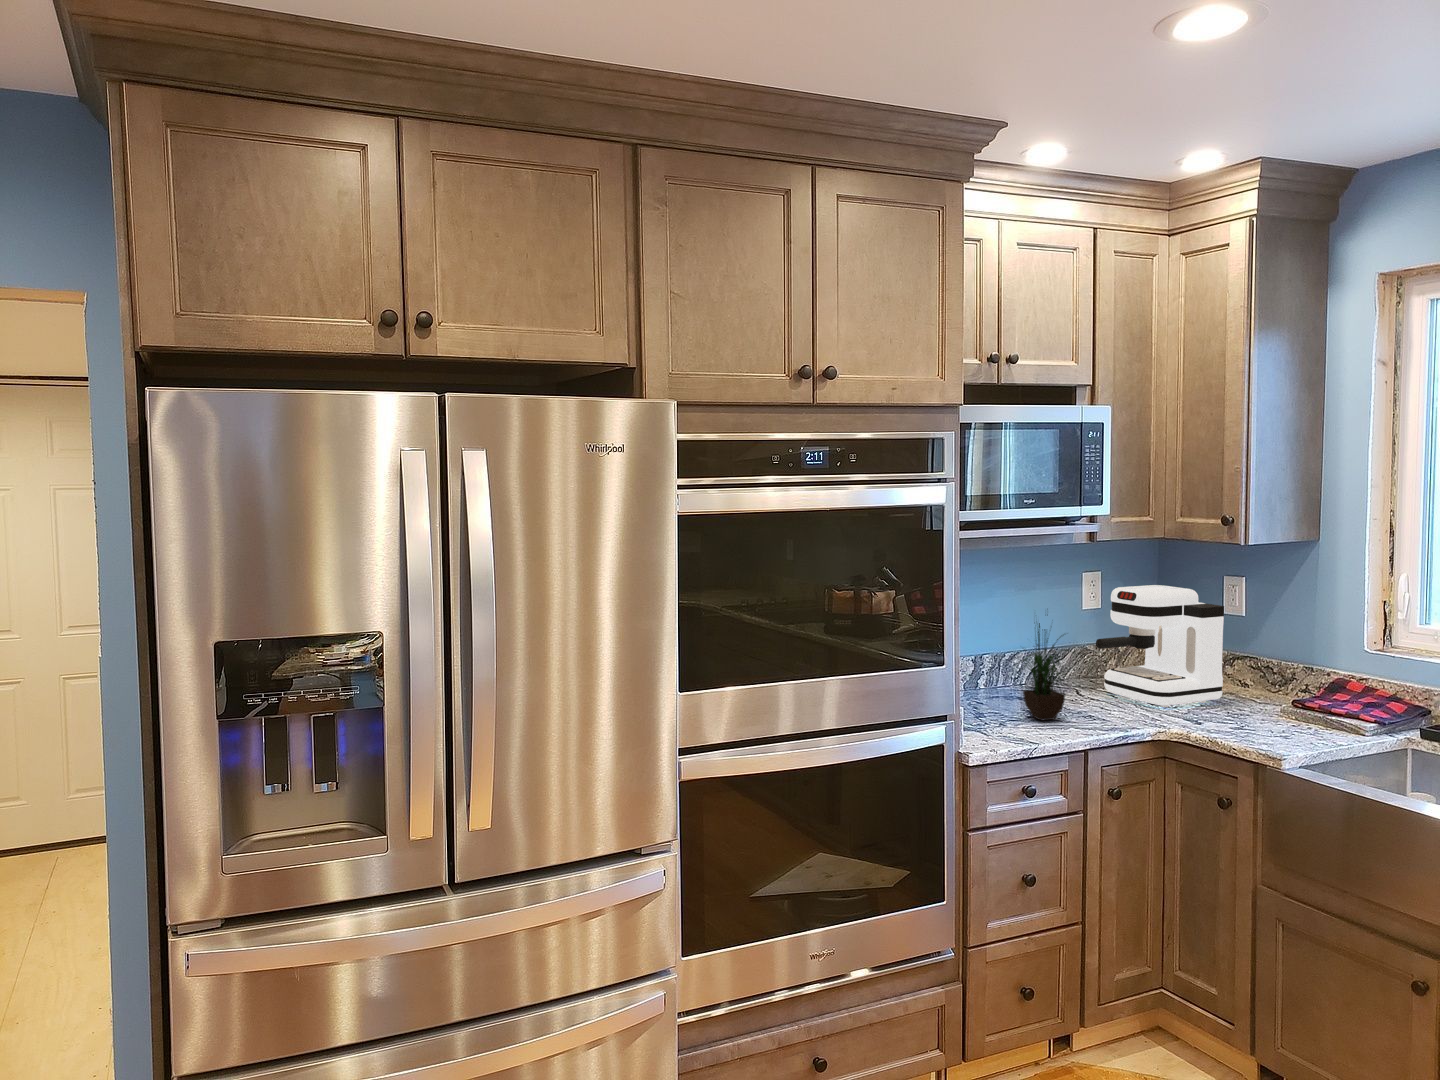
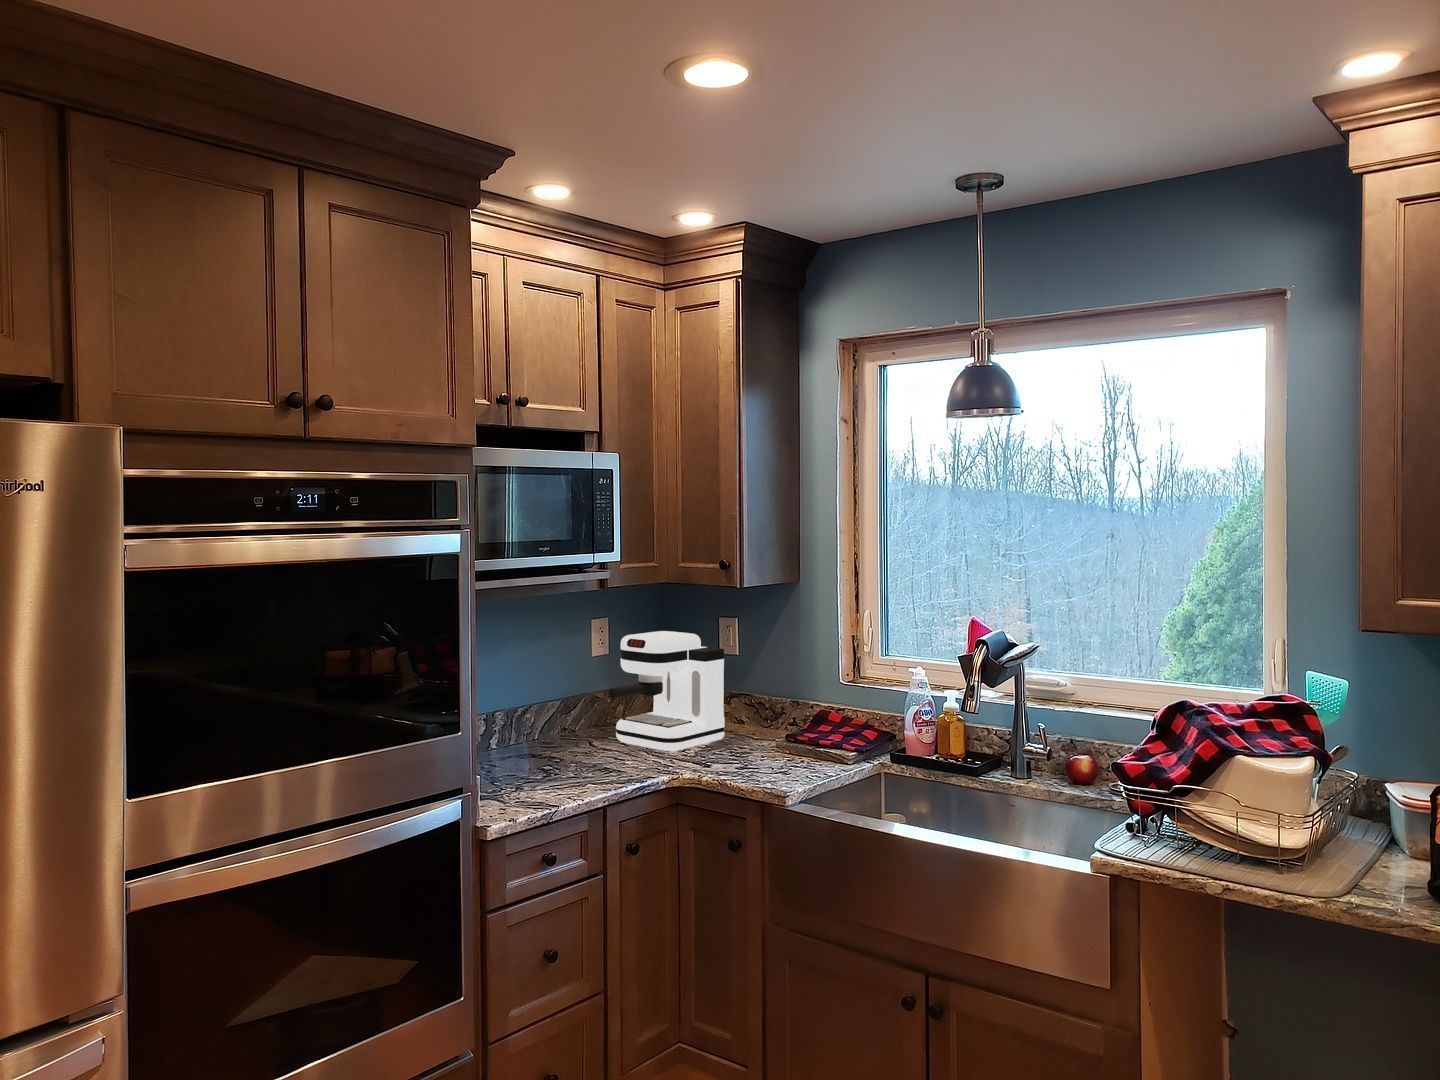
potted plant: present [1022,623,1065,720] -> none [524,645,596,780]

